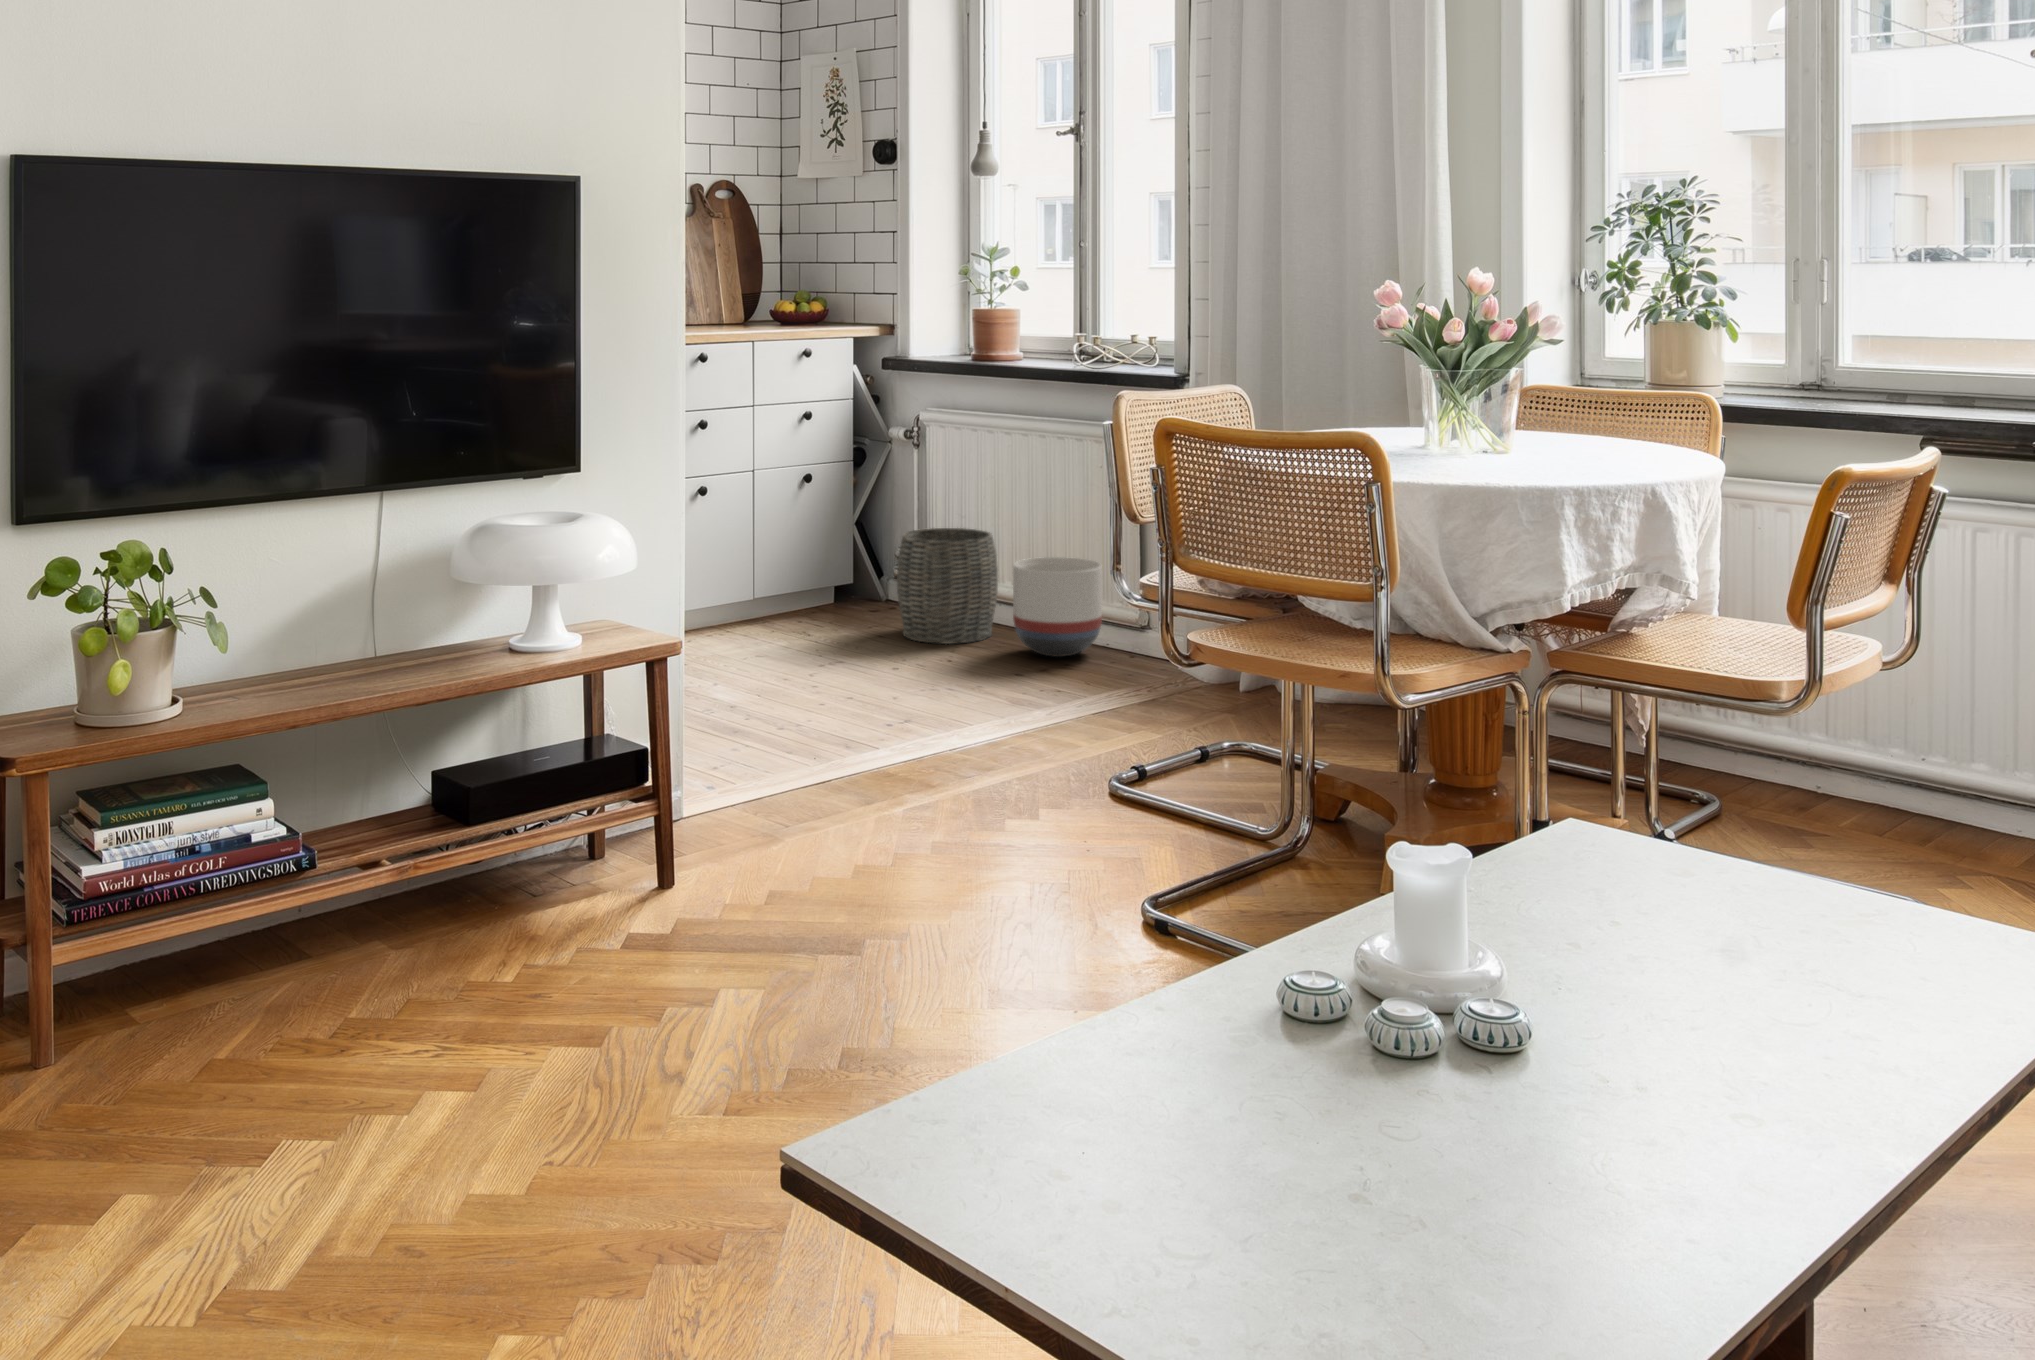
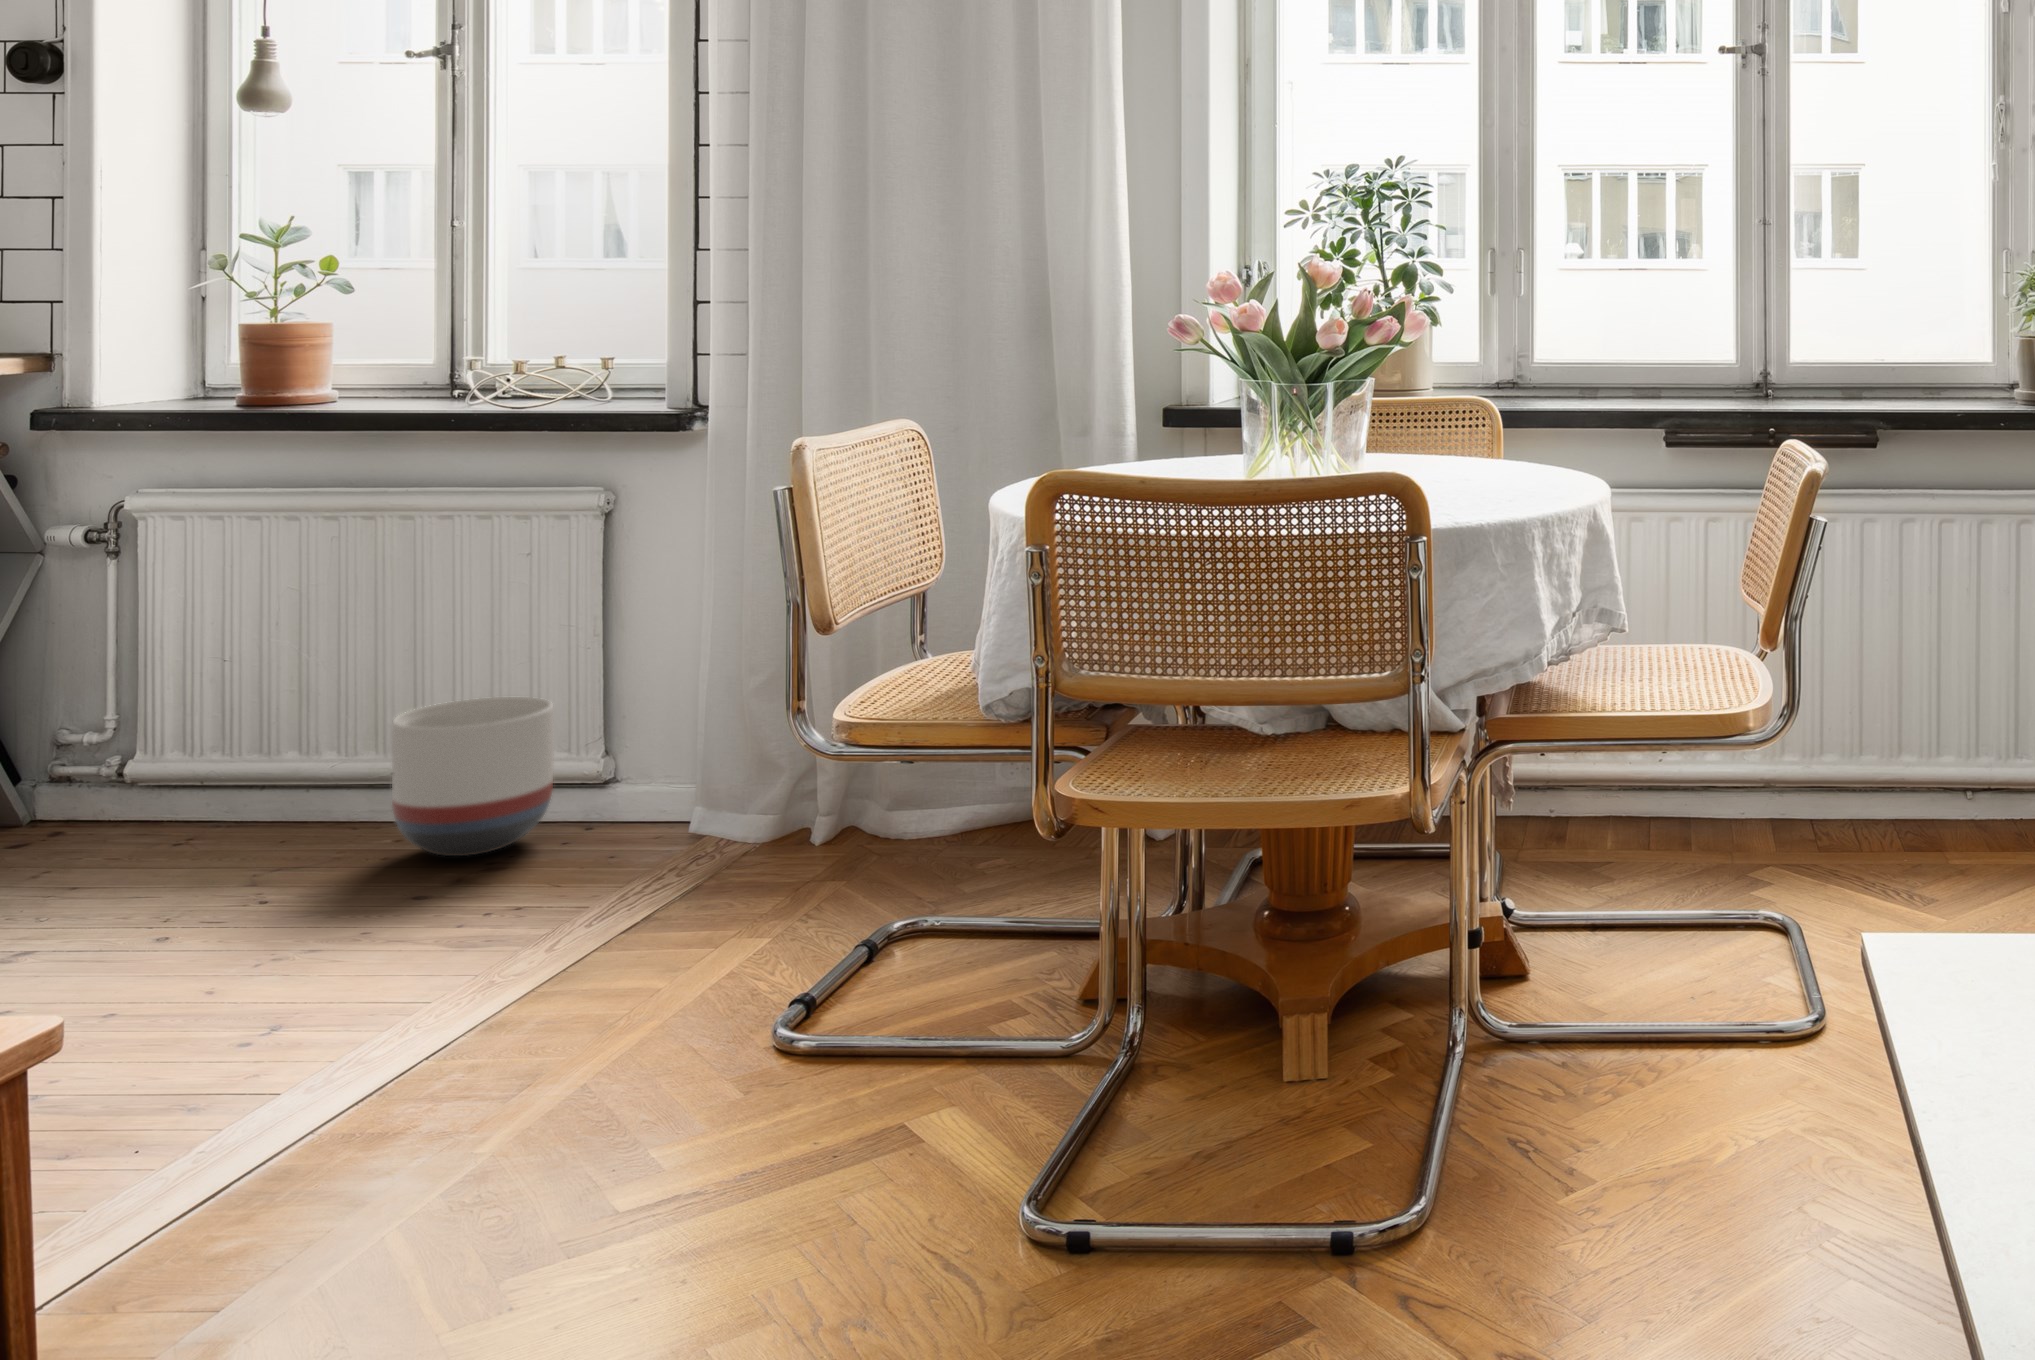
woven basket: present [897,528,998,644] -> none [126,677,333,881]

